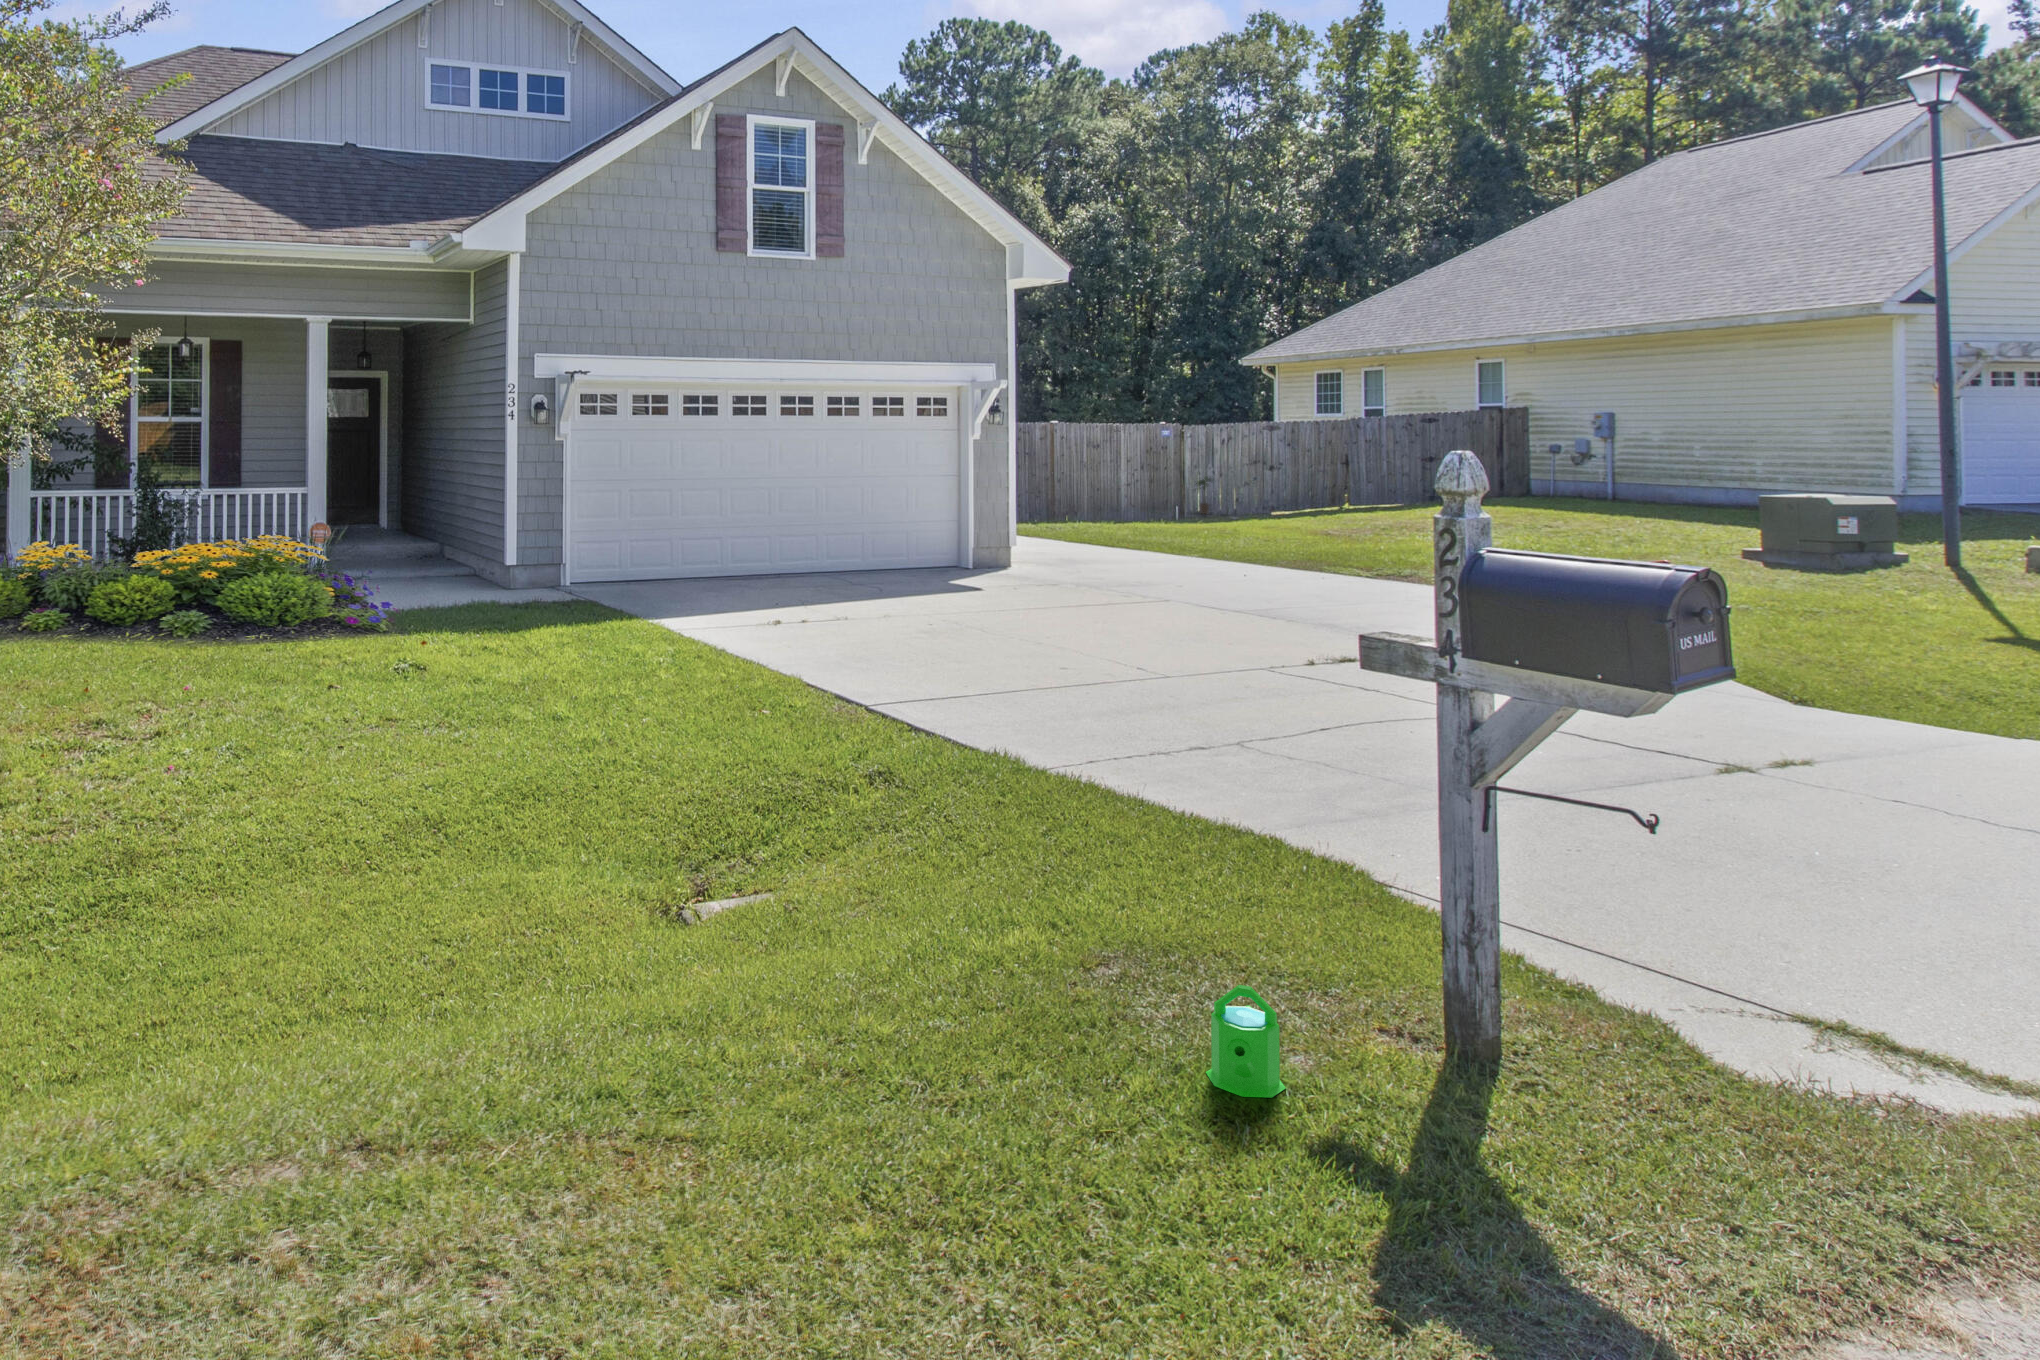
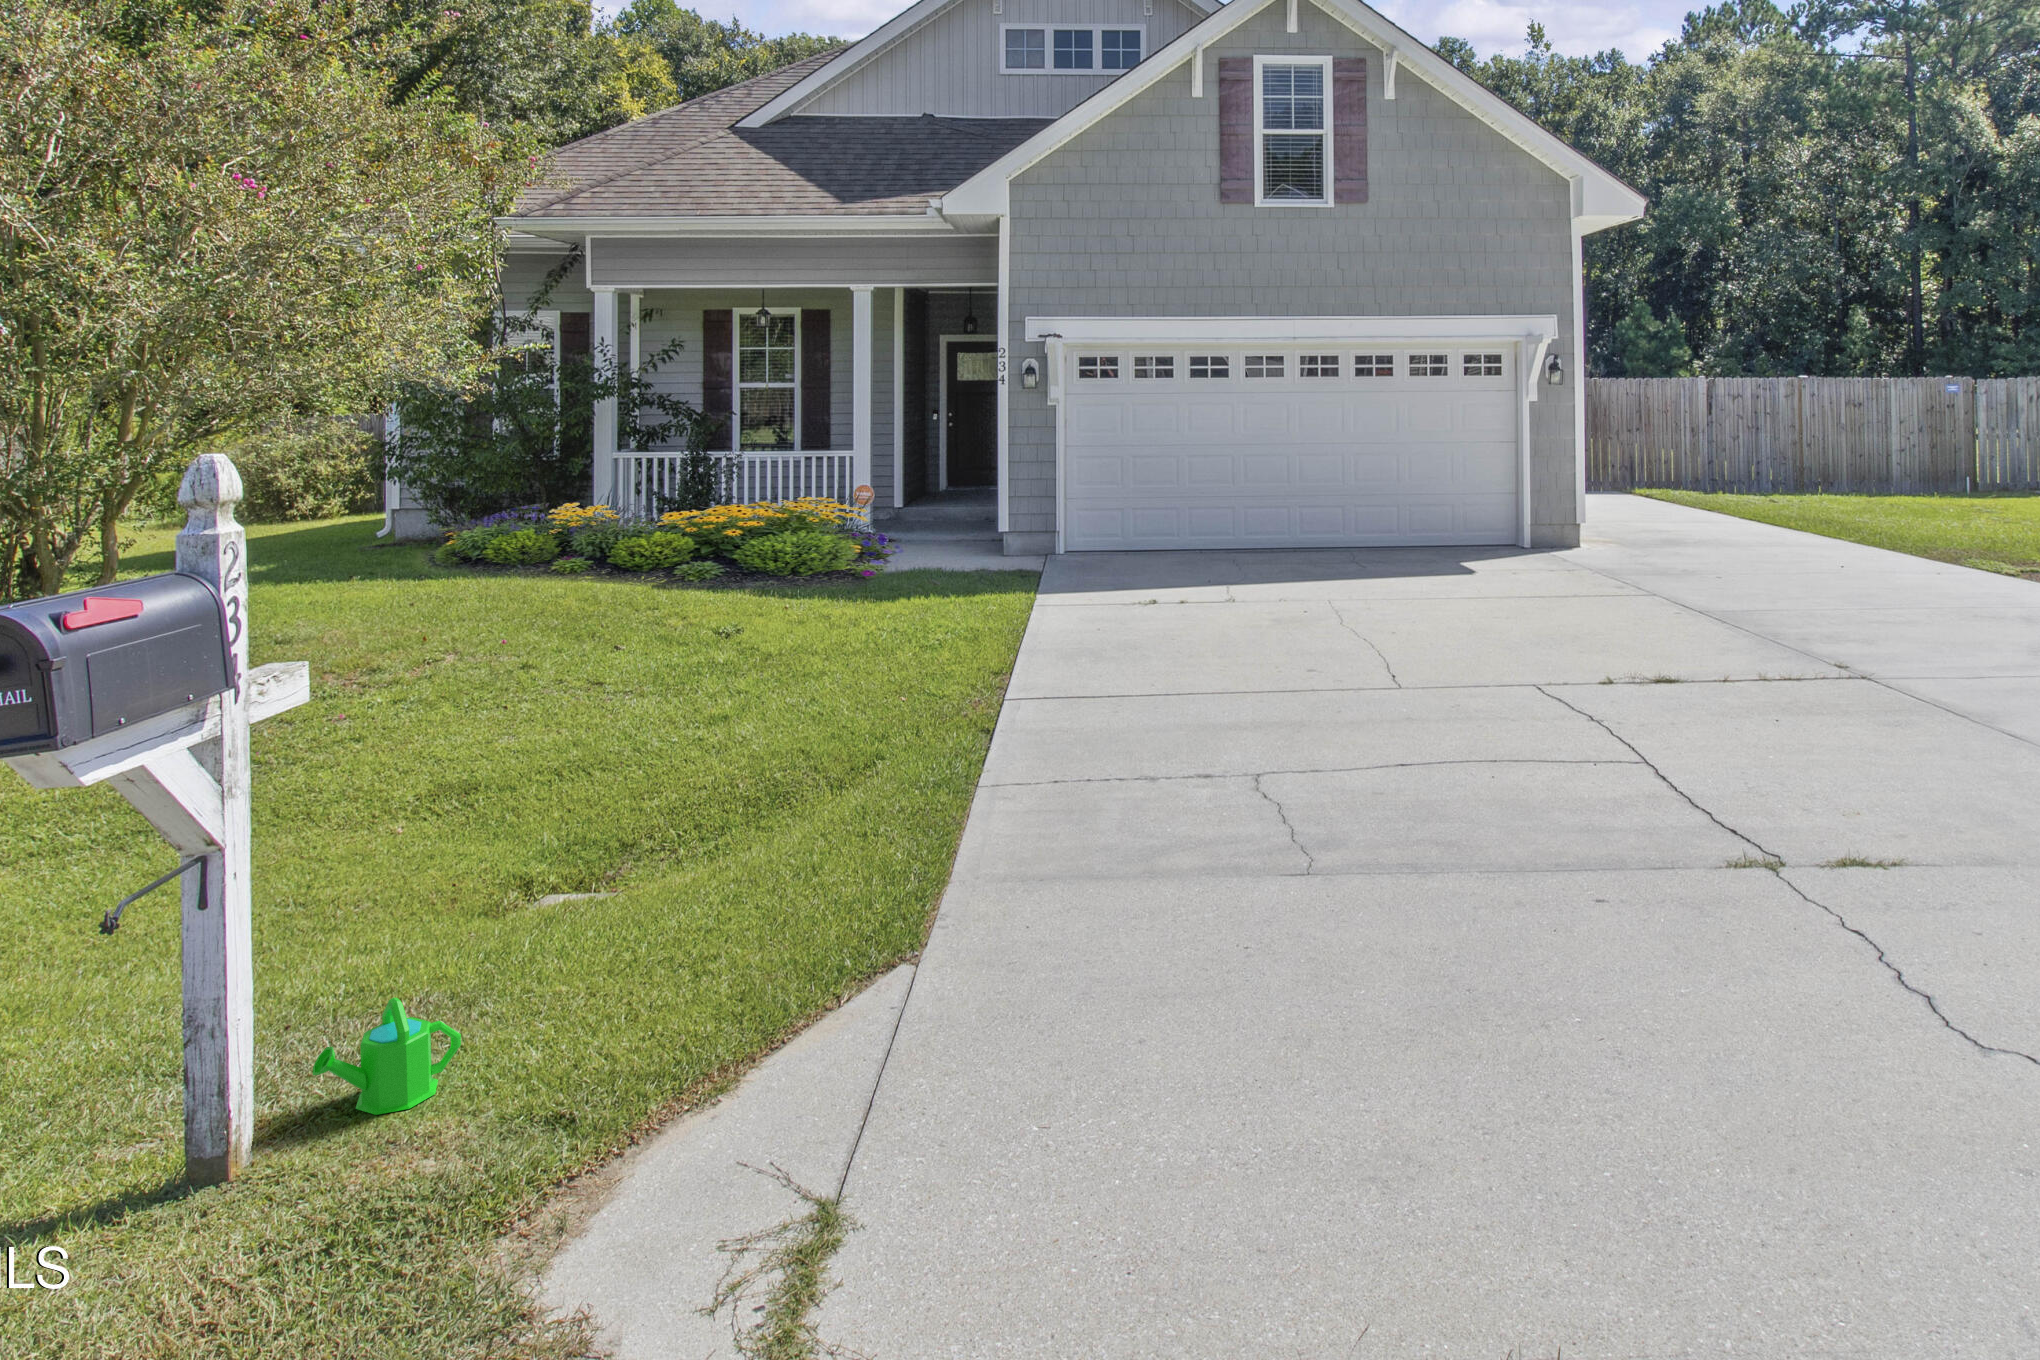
potted plant: present [1196,477,1213,514] -> none [1961,435,1991,481]

